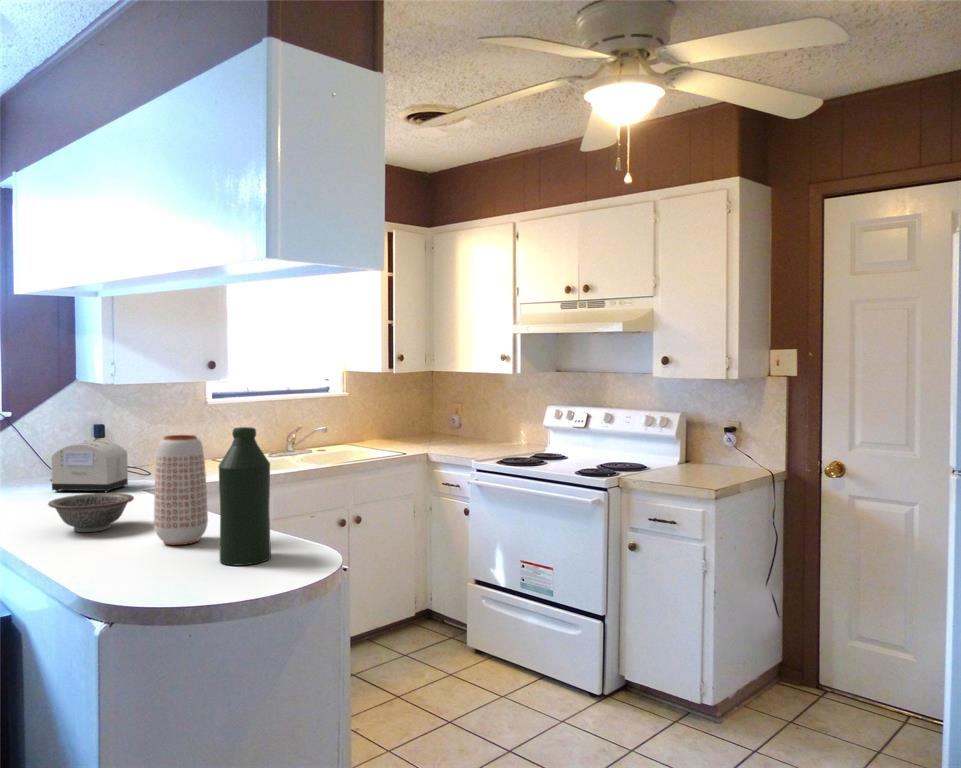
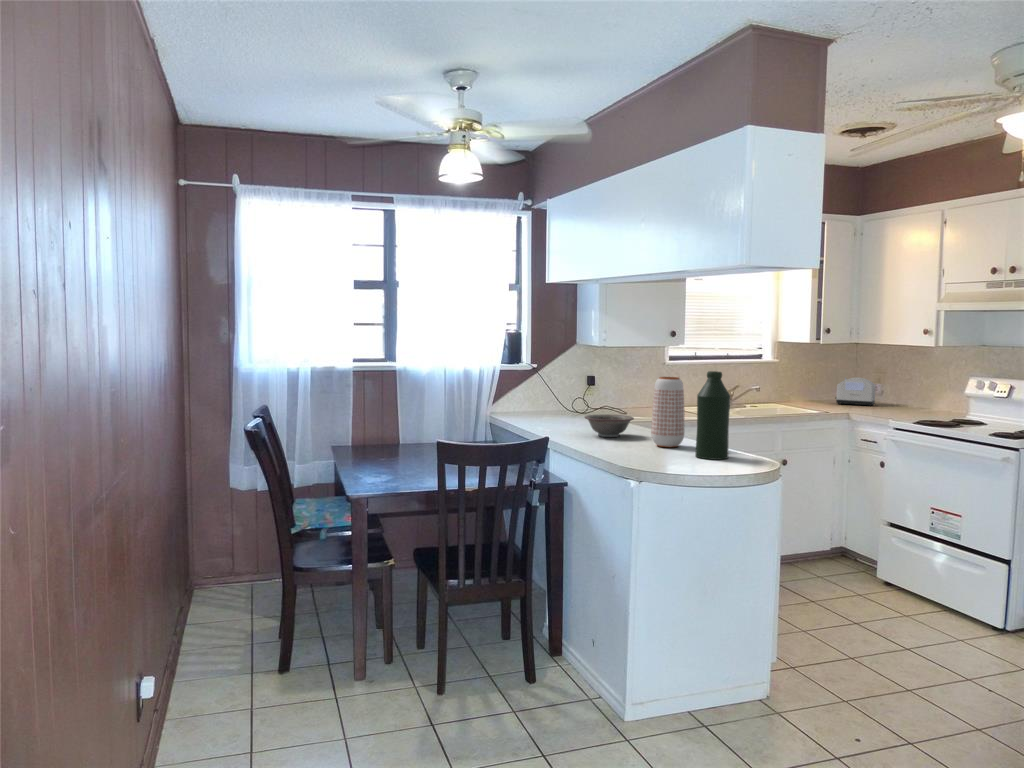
toaster: present [50,440,128,492] -> present [836,378,875,406]

